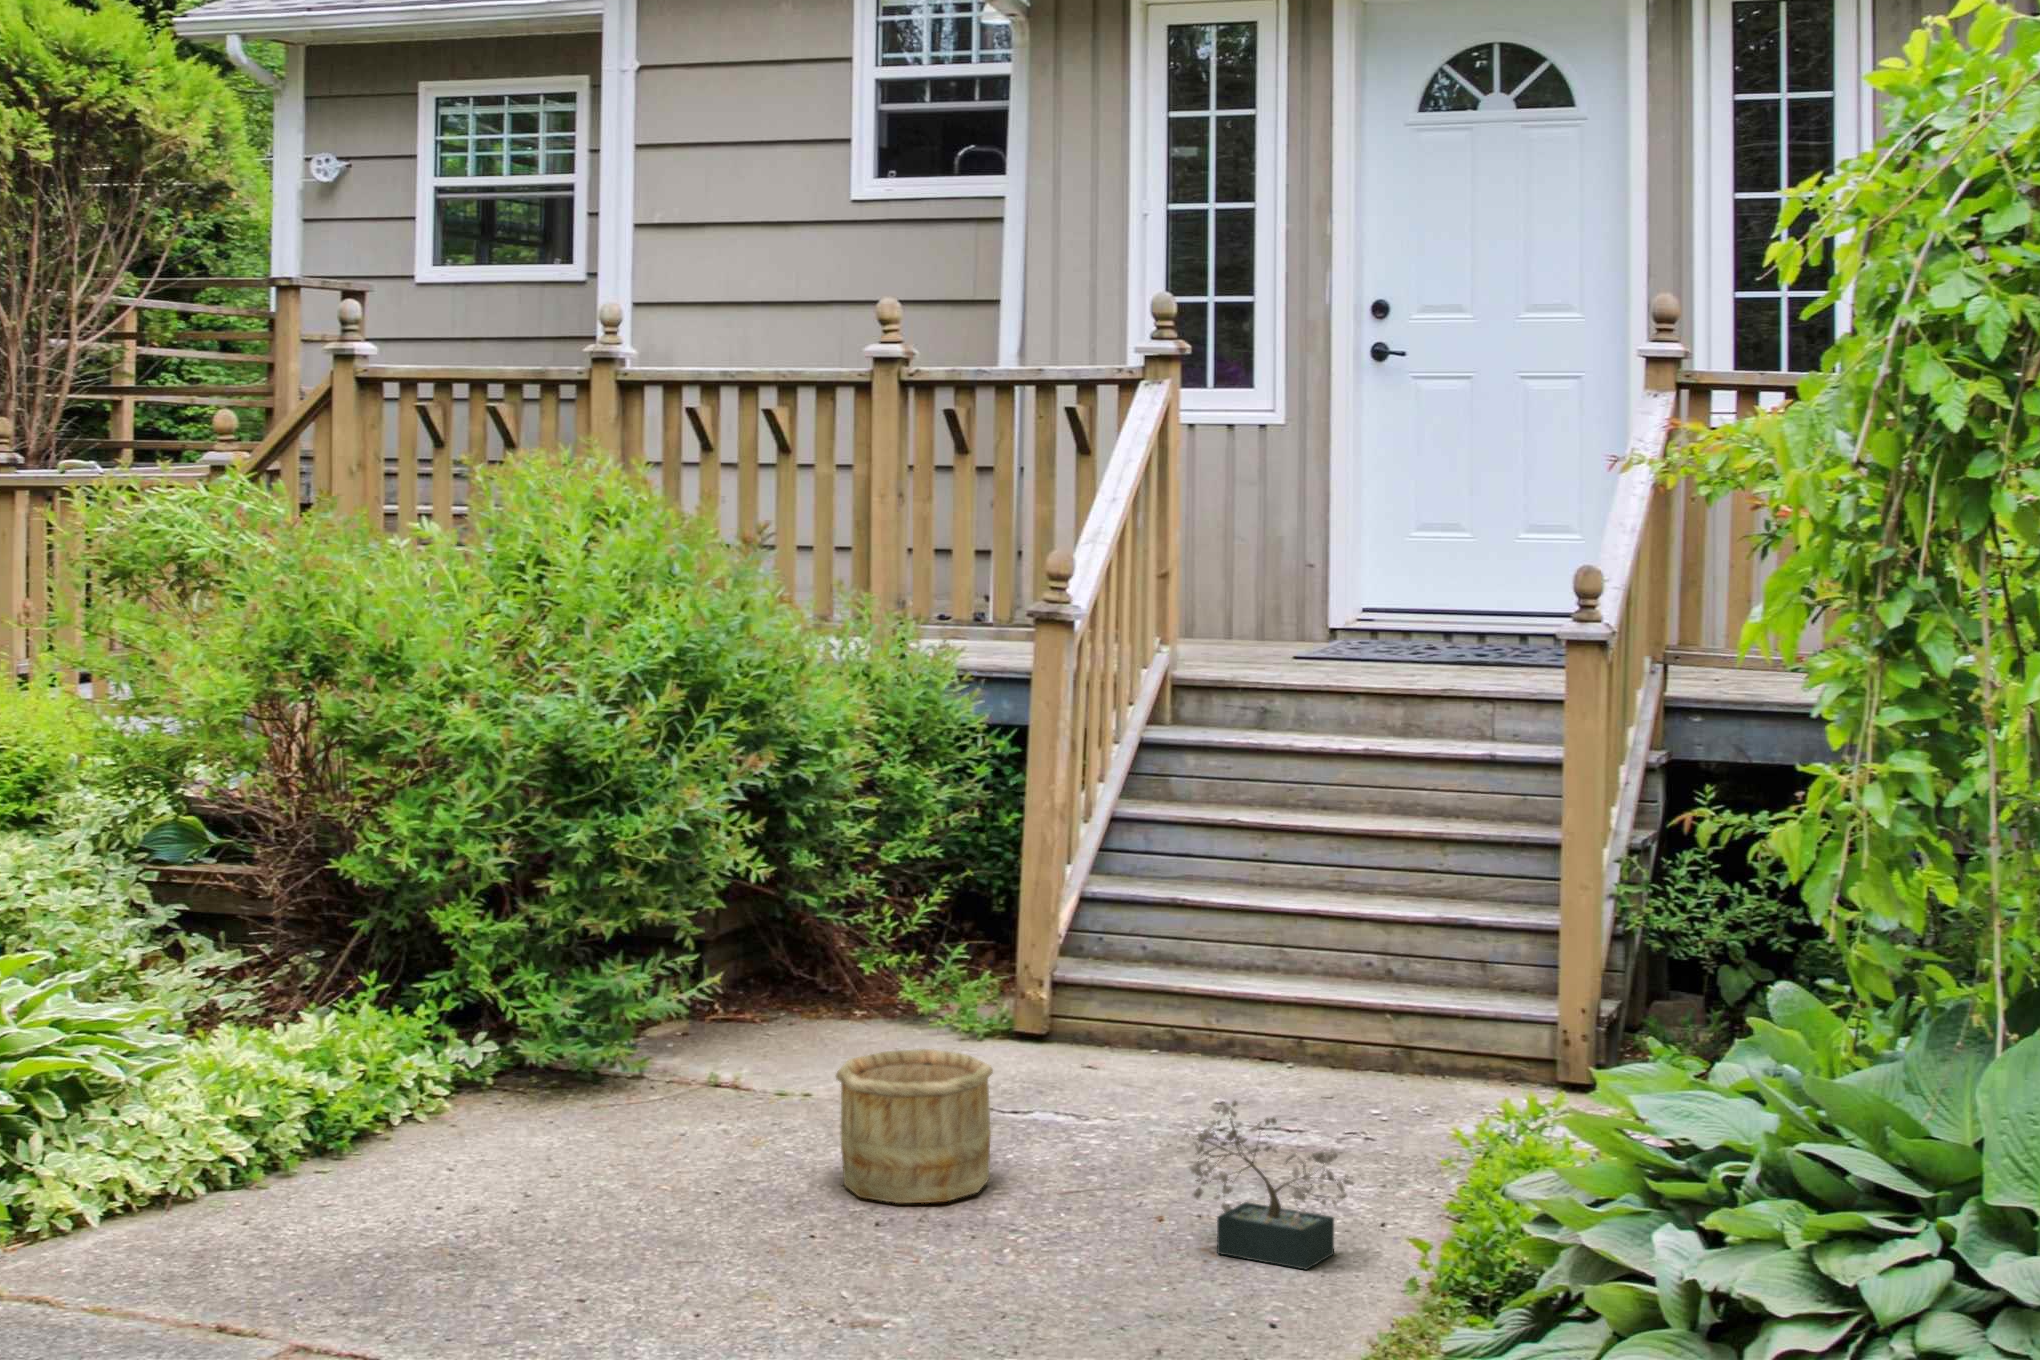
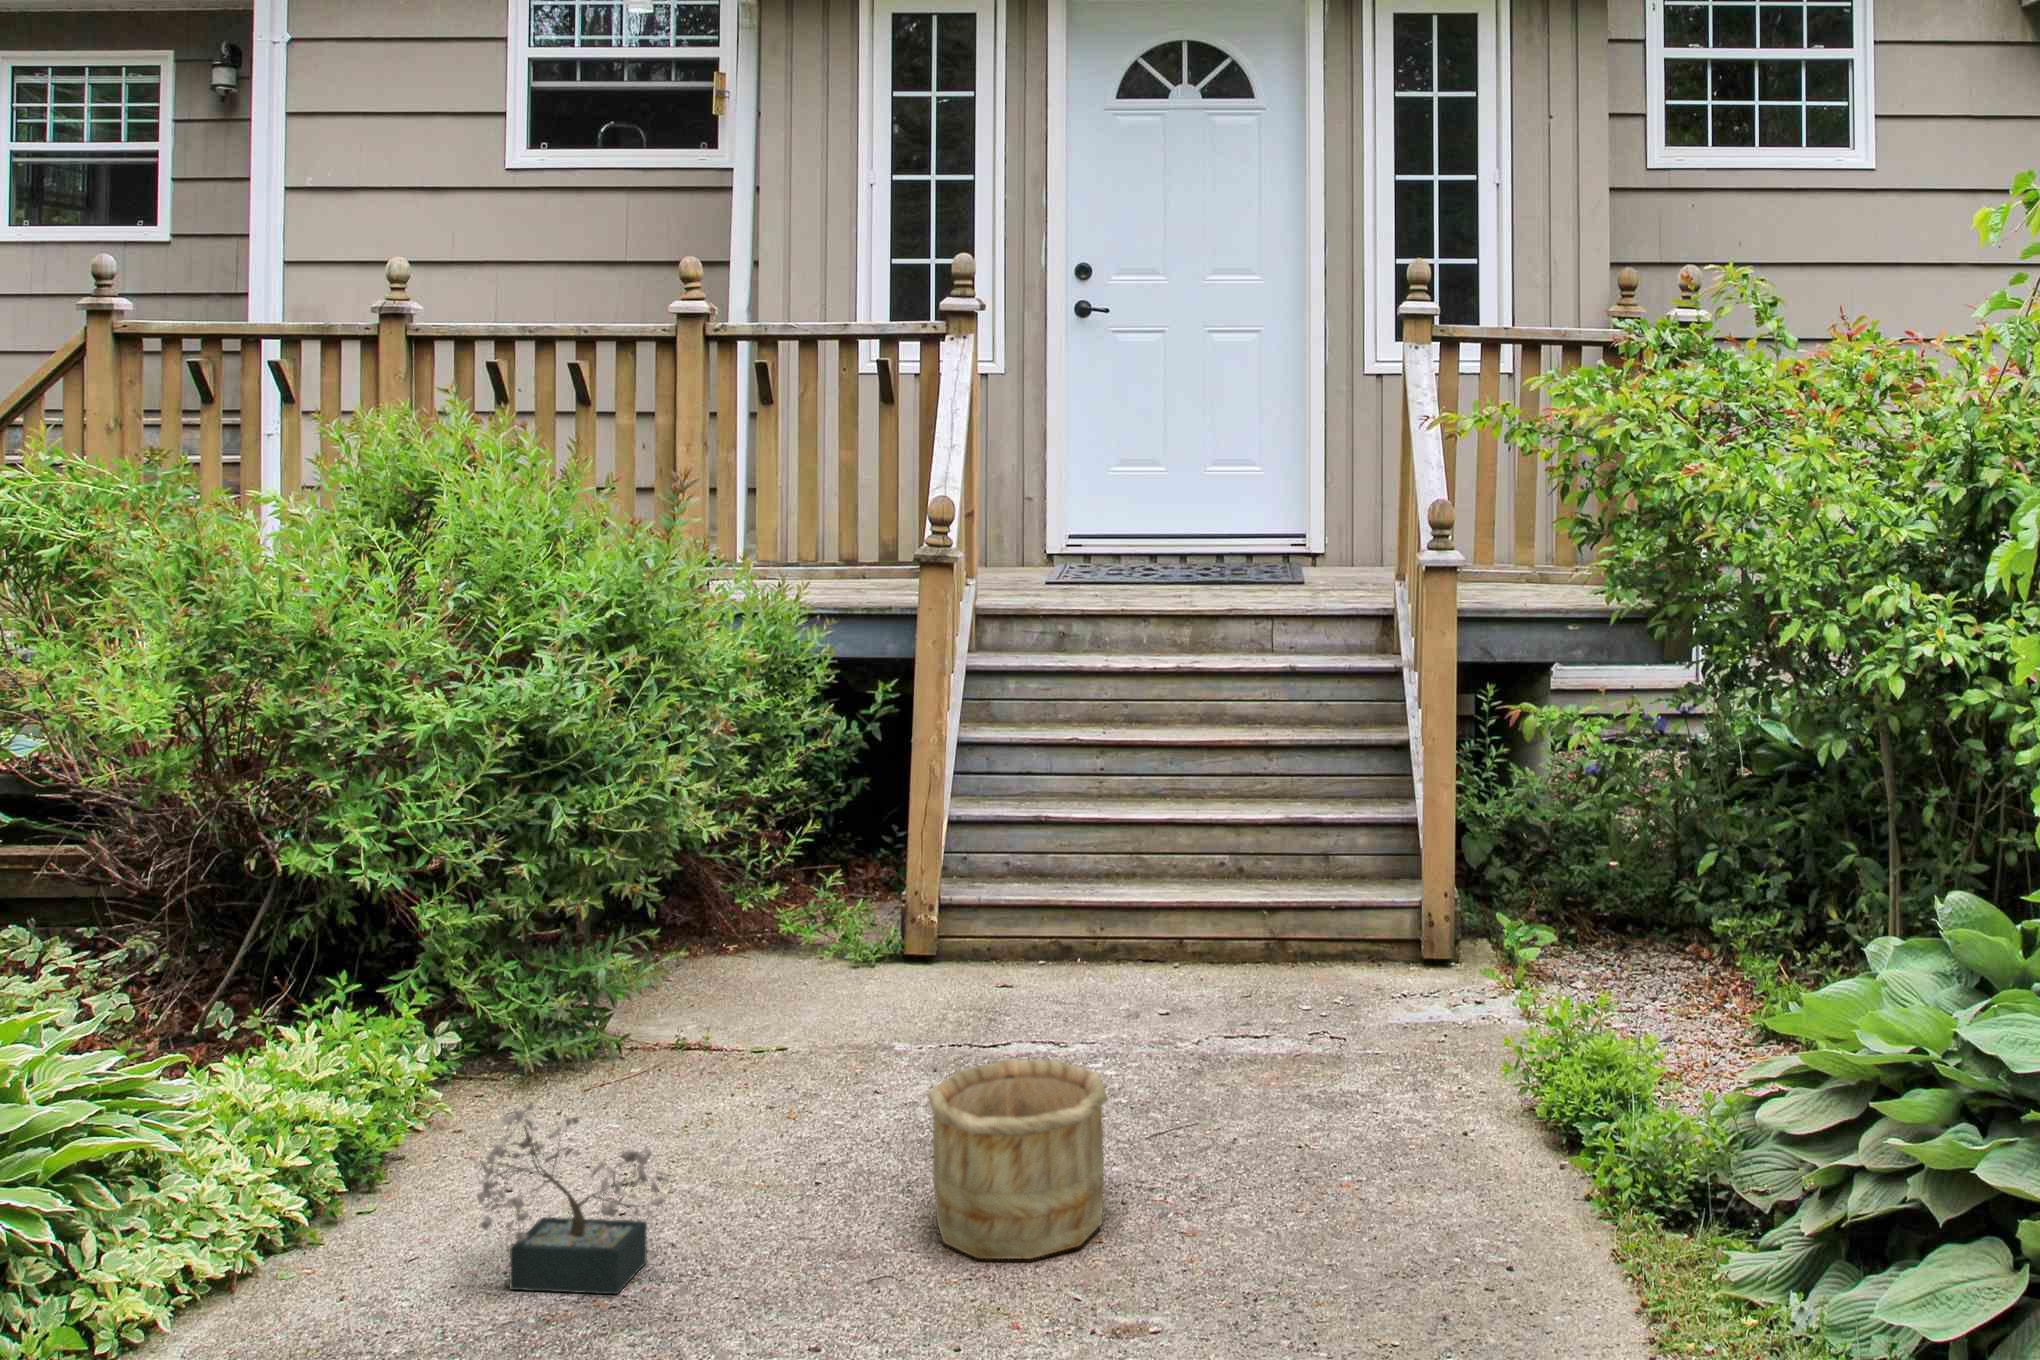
decorative plant: present [1184,1101,1354,1270] -> present [471,1104,669,1294]

